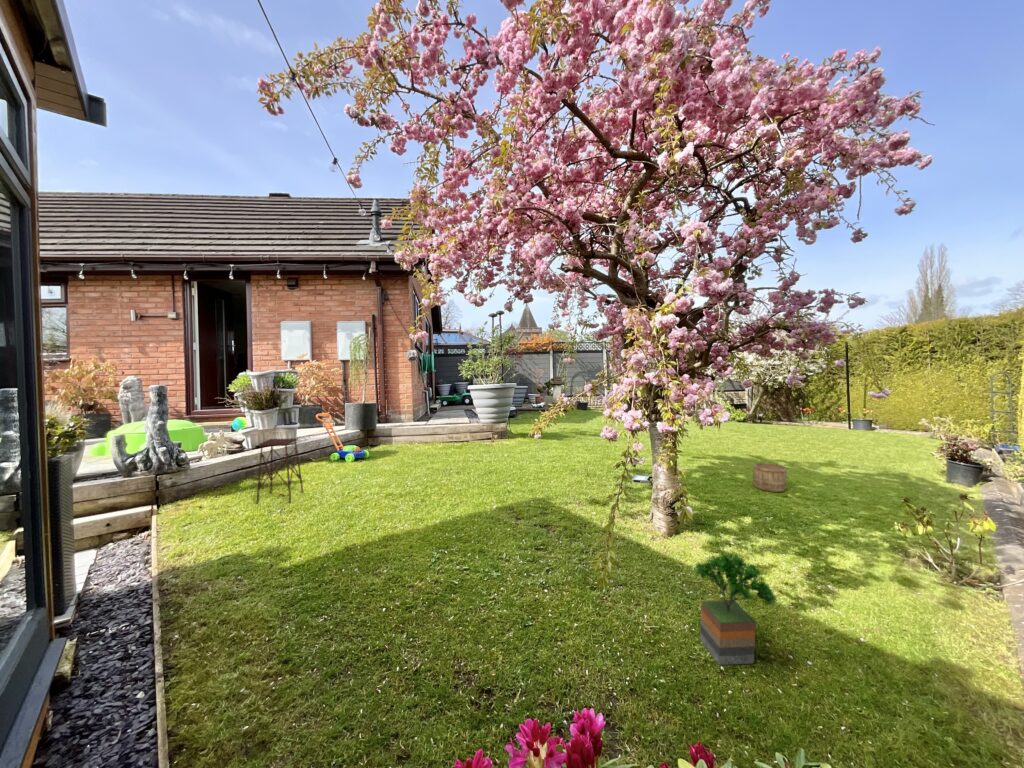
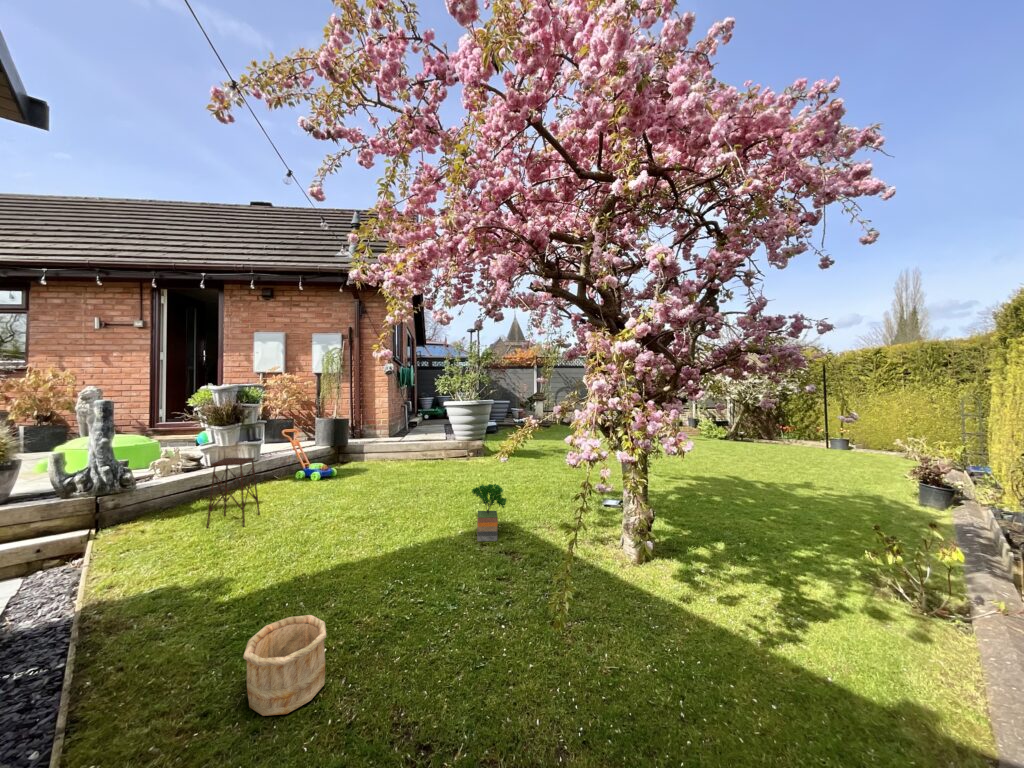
wooden bucket: present [753,462,787,492] -> present [243,615,326,716]
potted tree: present [695,554,777,665] -> present [472,484,507,541]

